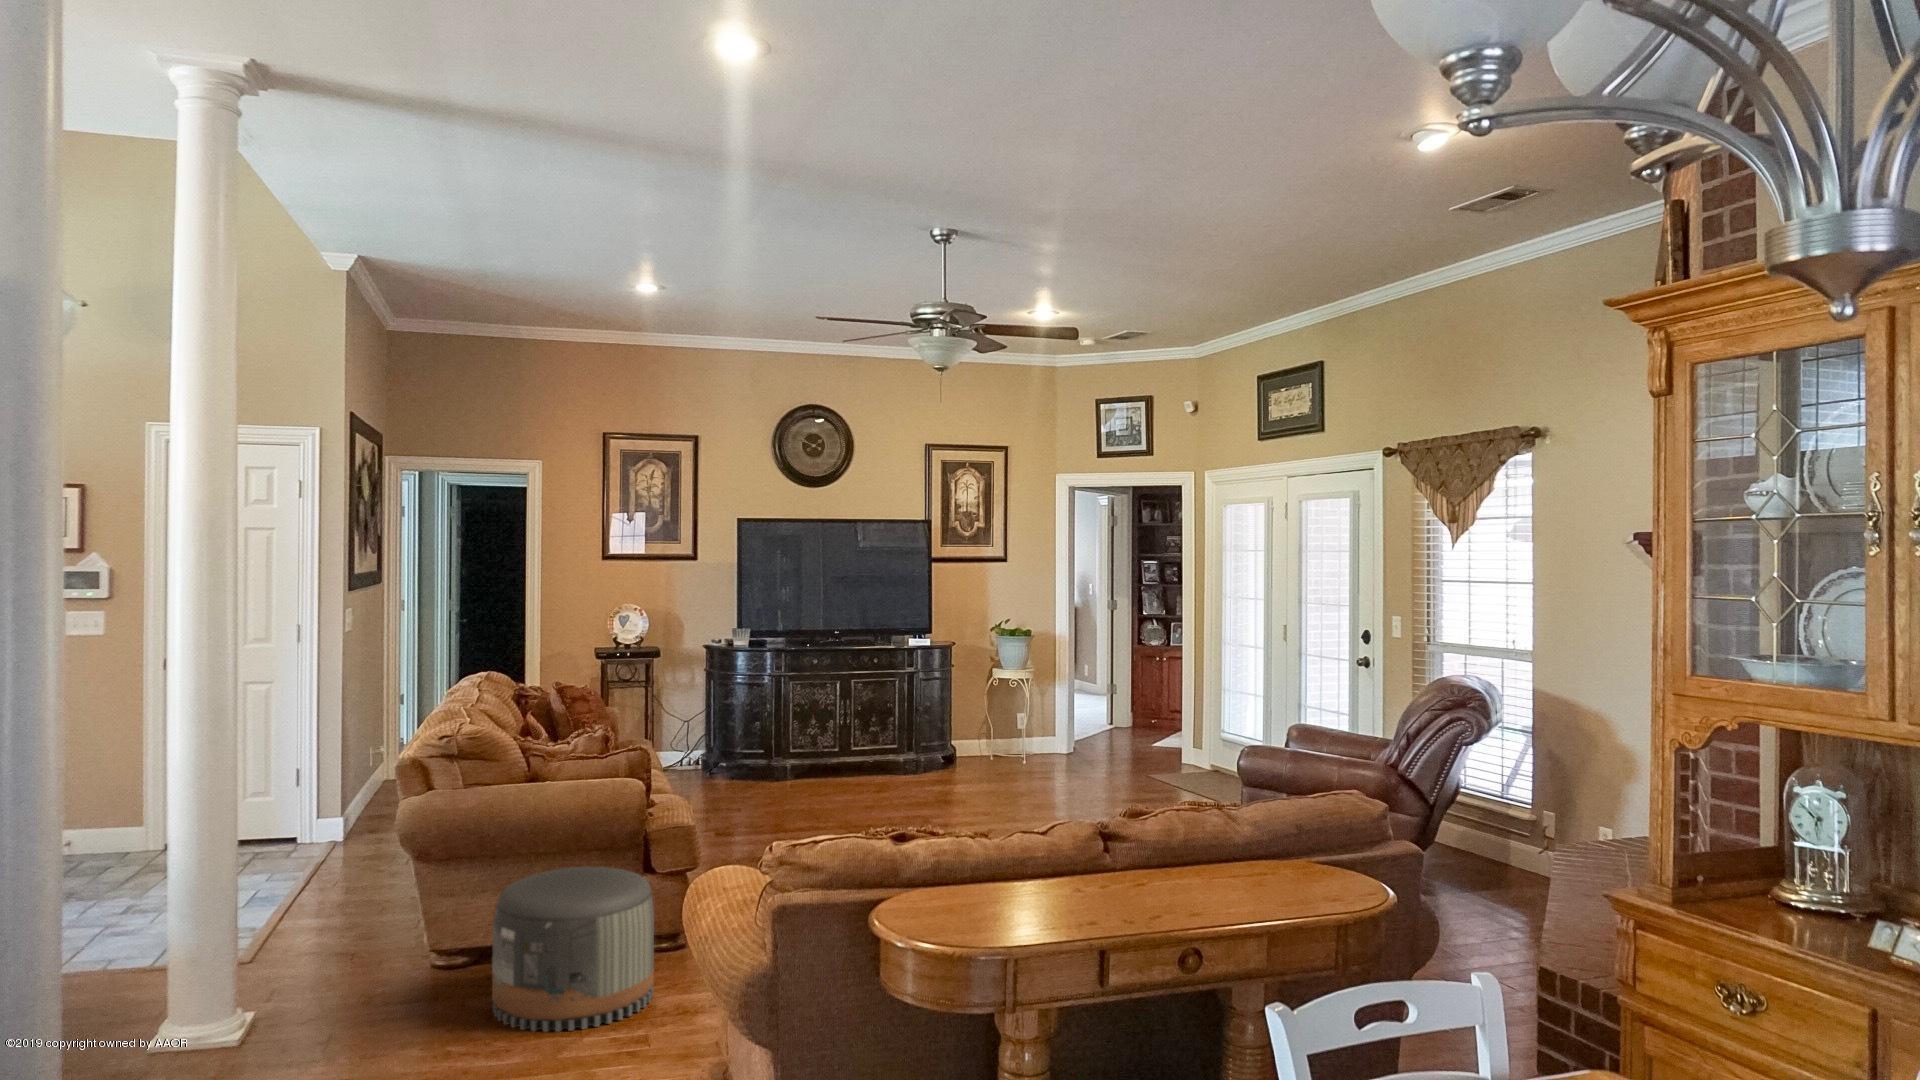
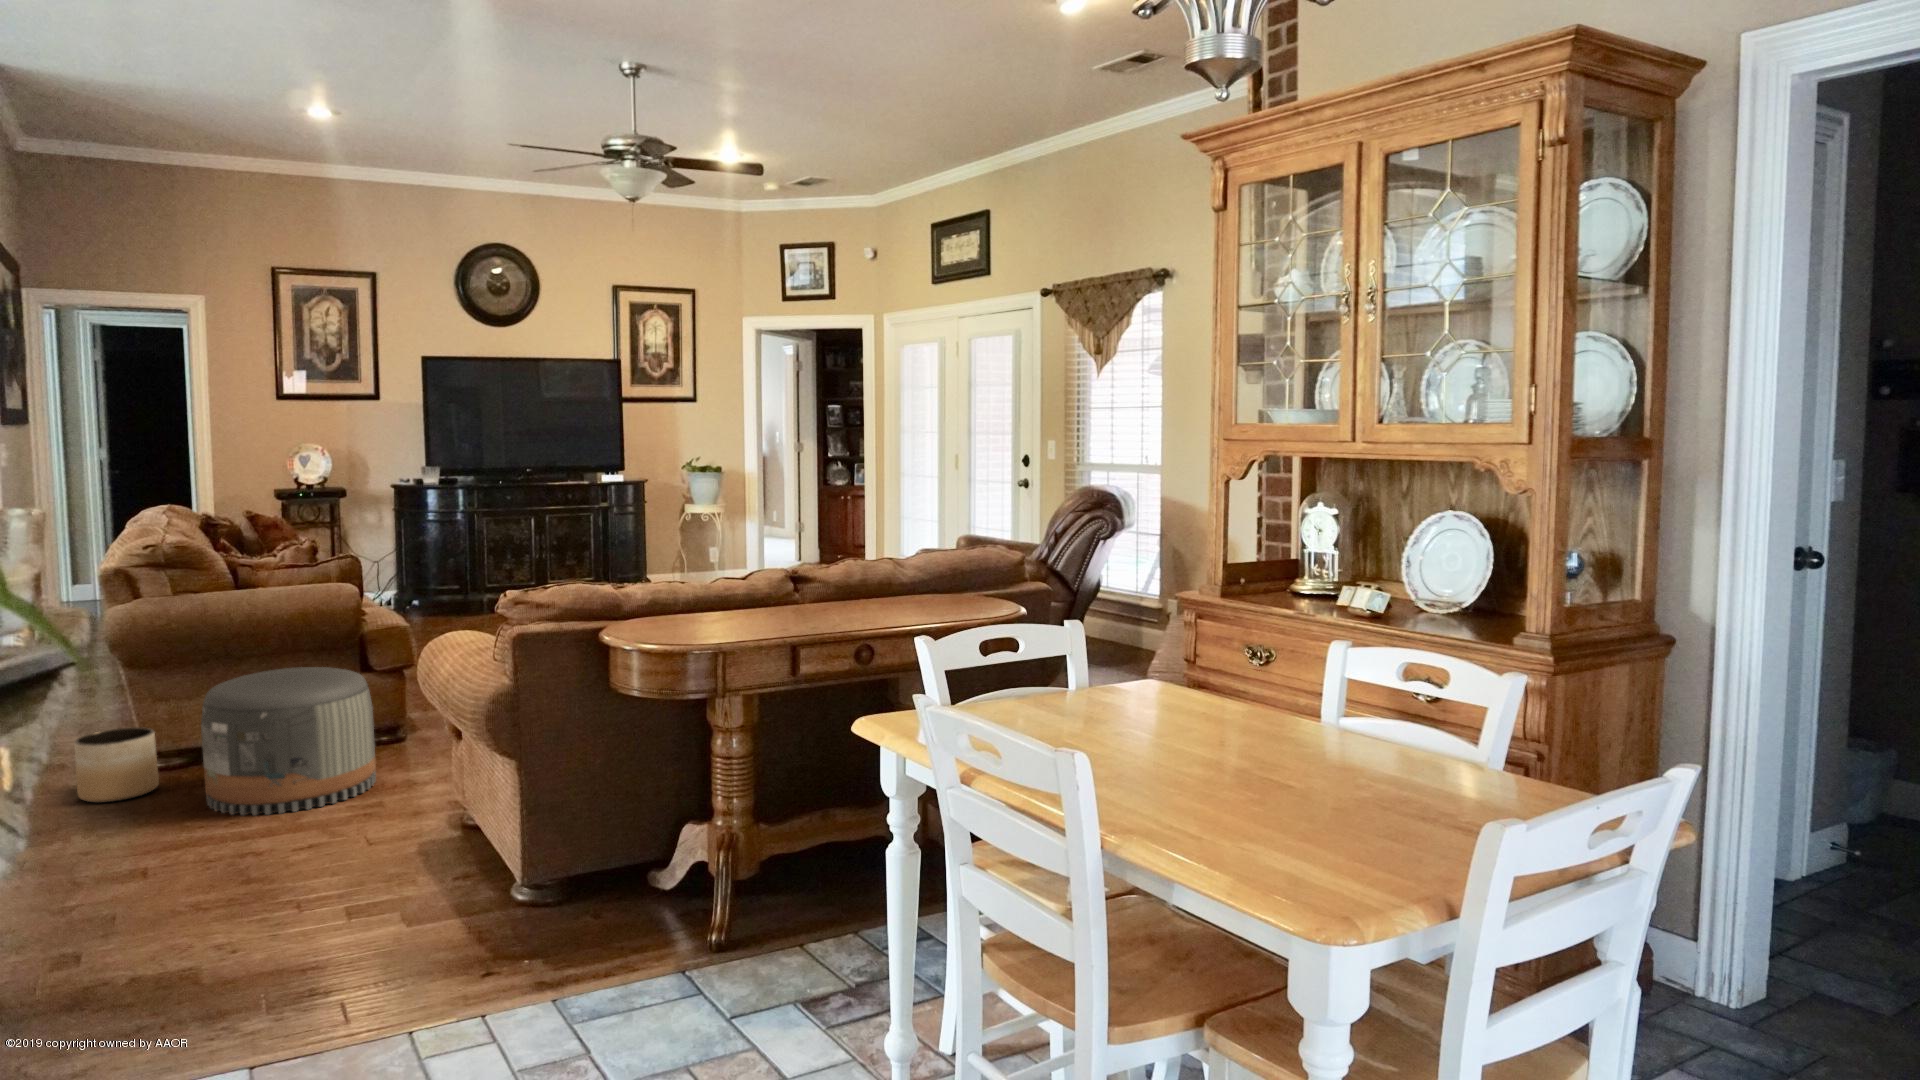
planter: none [383,918,455,998] -> present [74,727,159,803]

